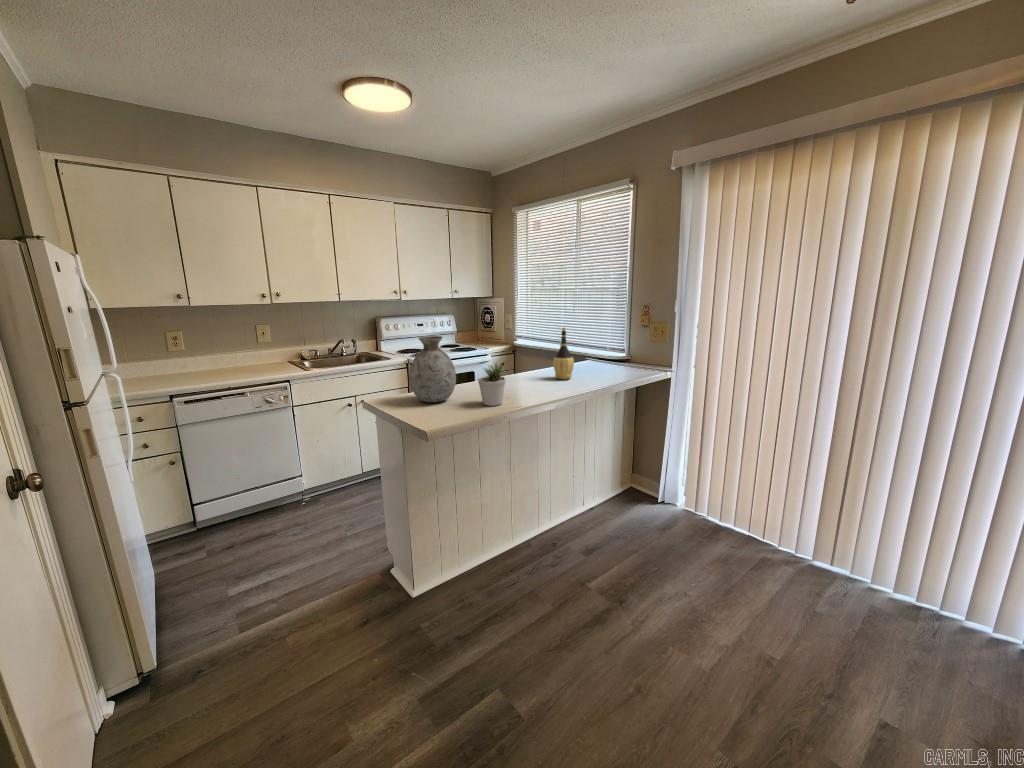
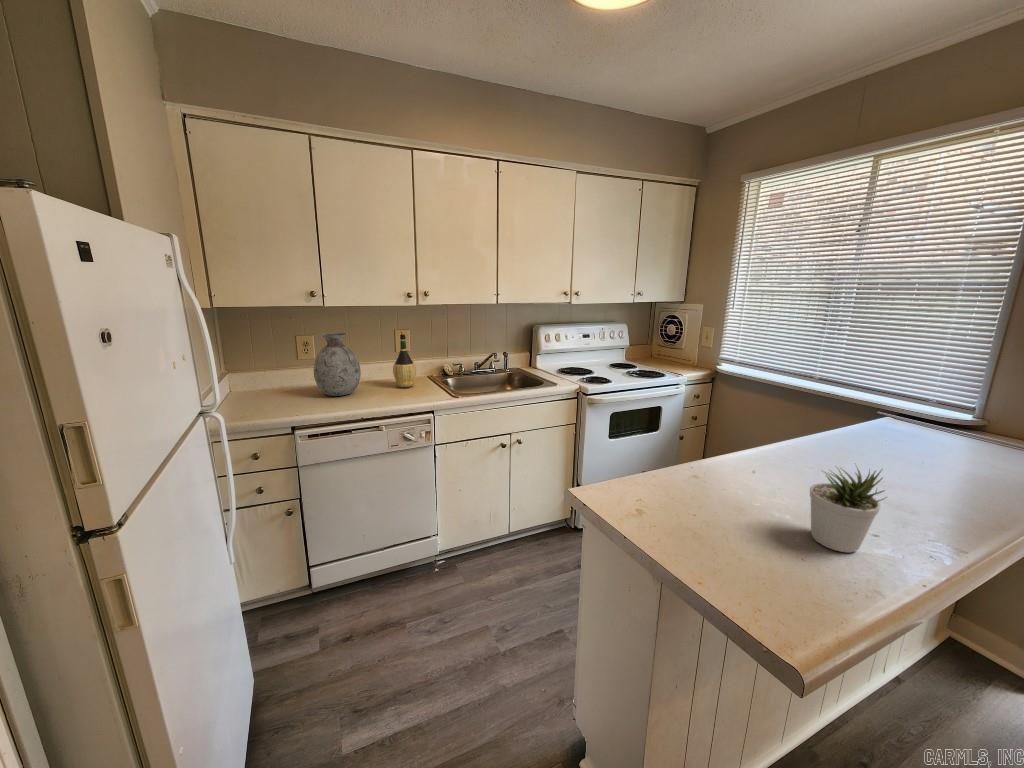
wine bottle: present [553,328,574,379] -> present [393,331,416,387]
vase: present [409,336,456,402] -> present [314,333,361,396]

